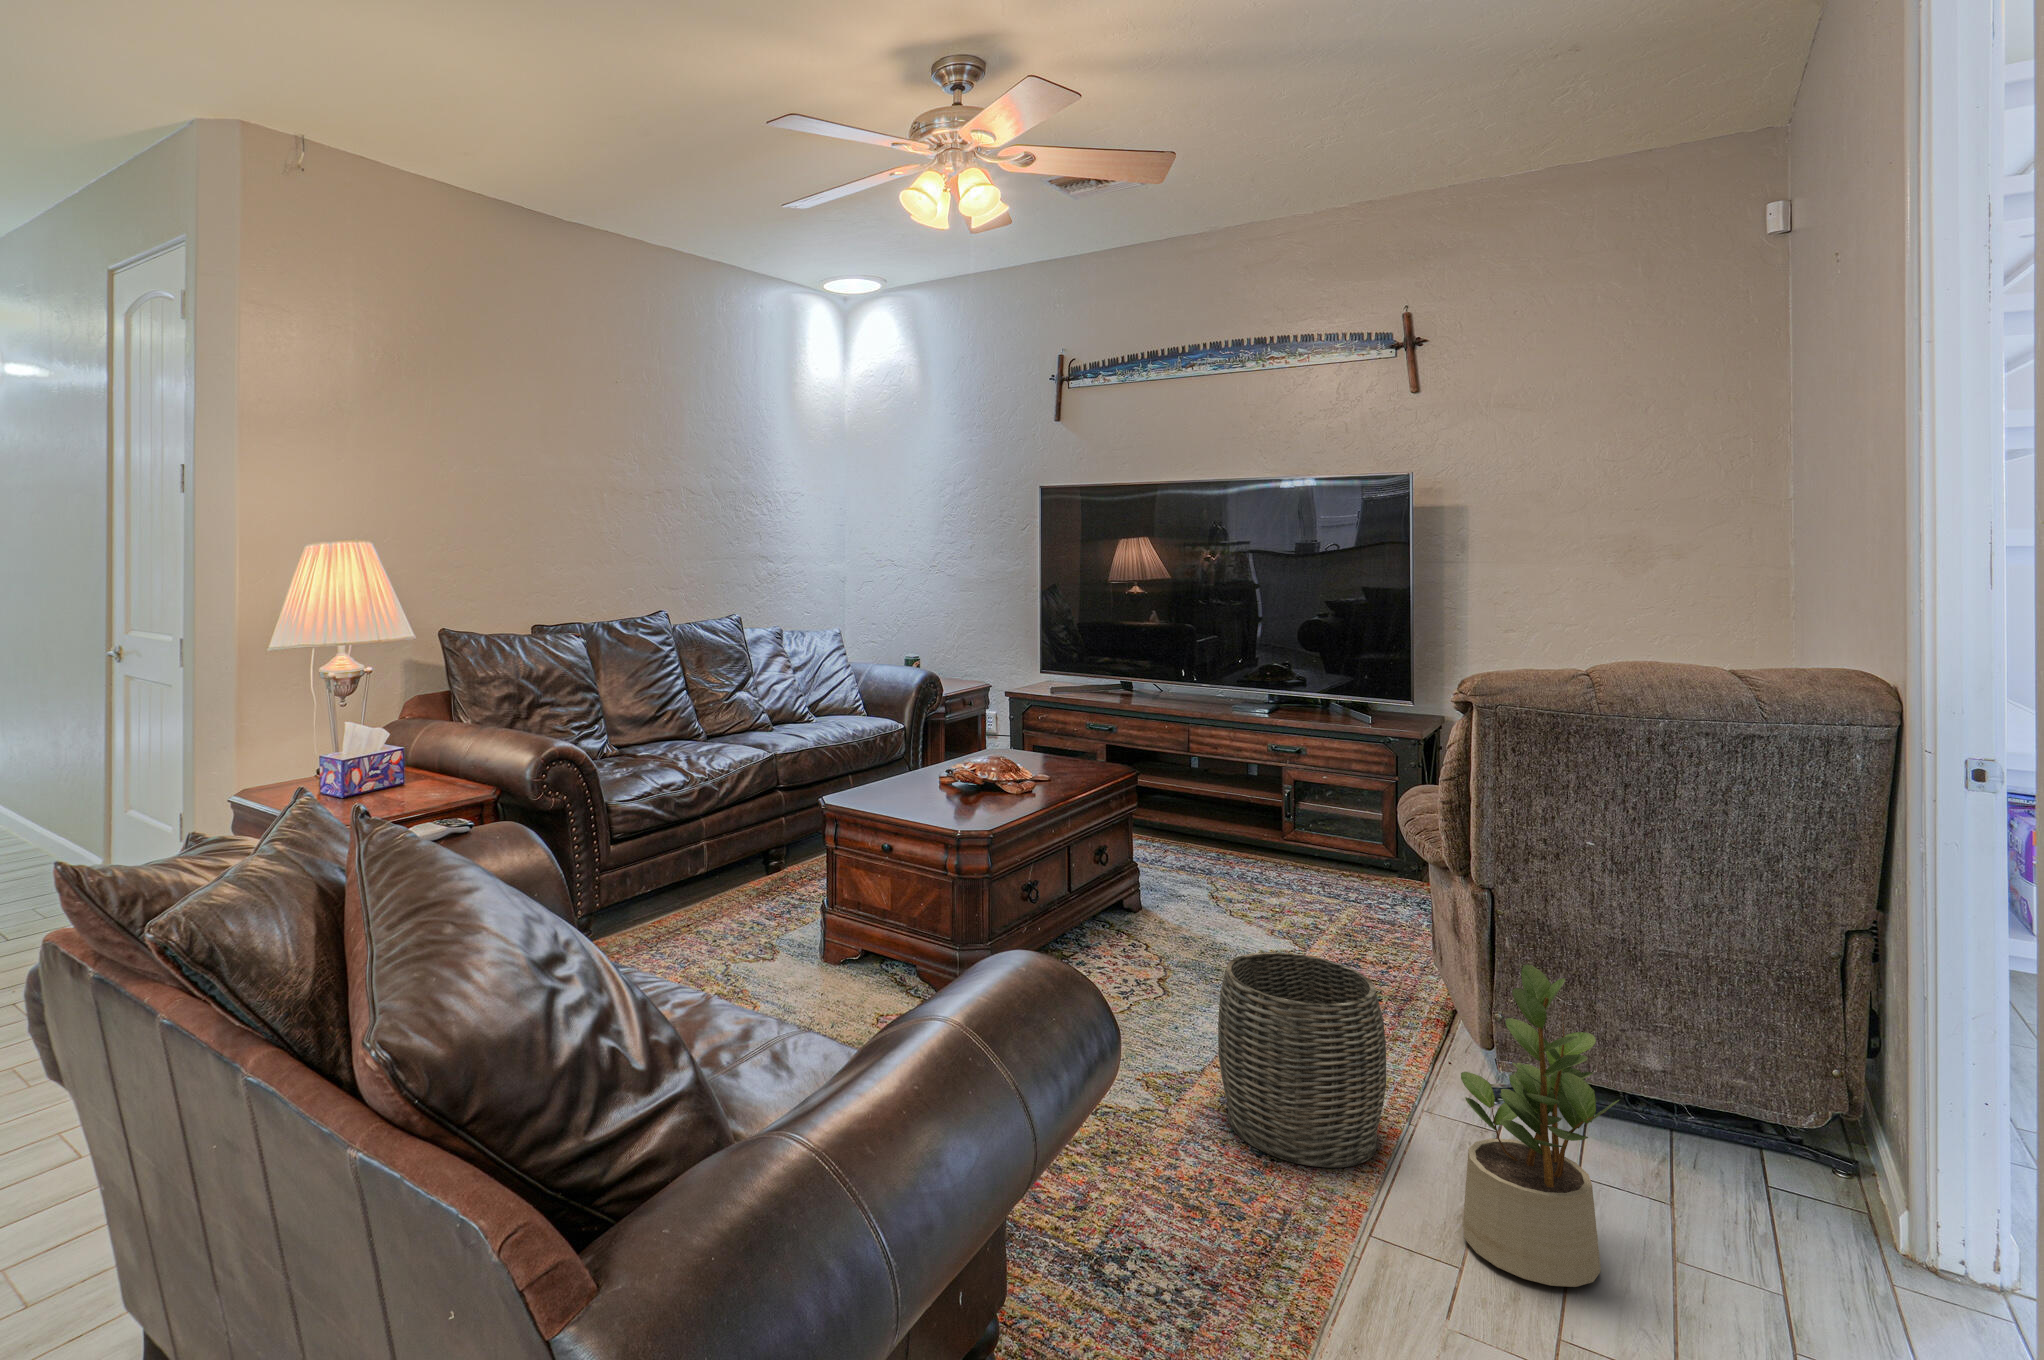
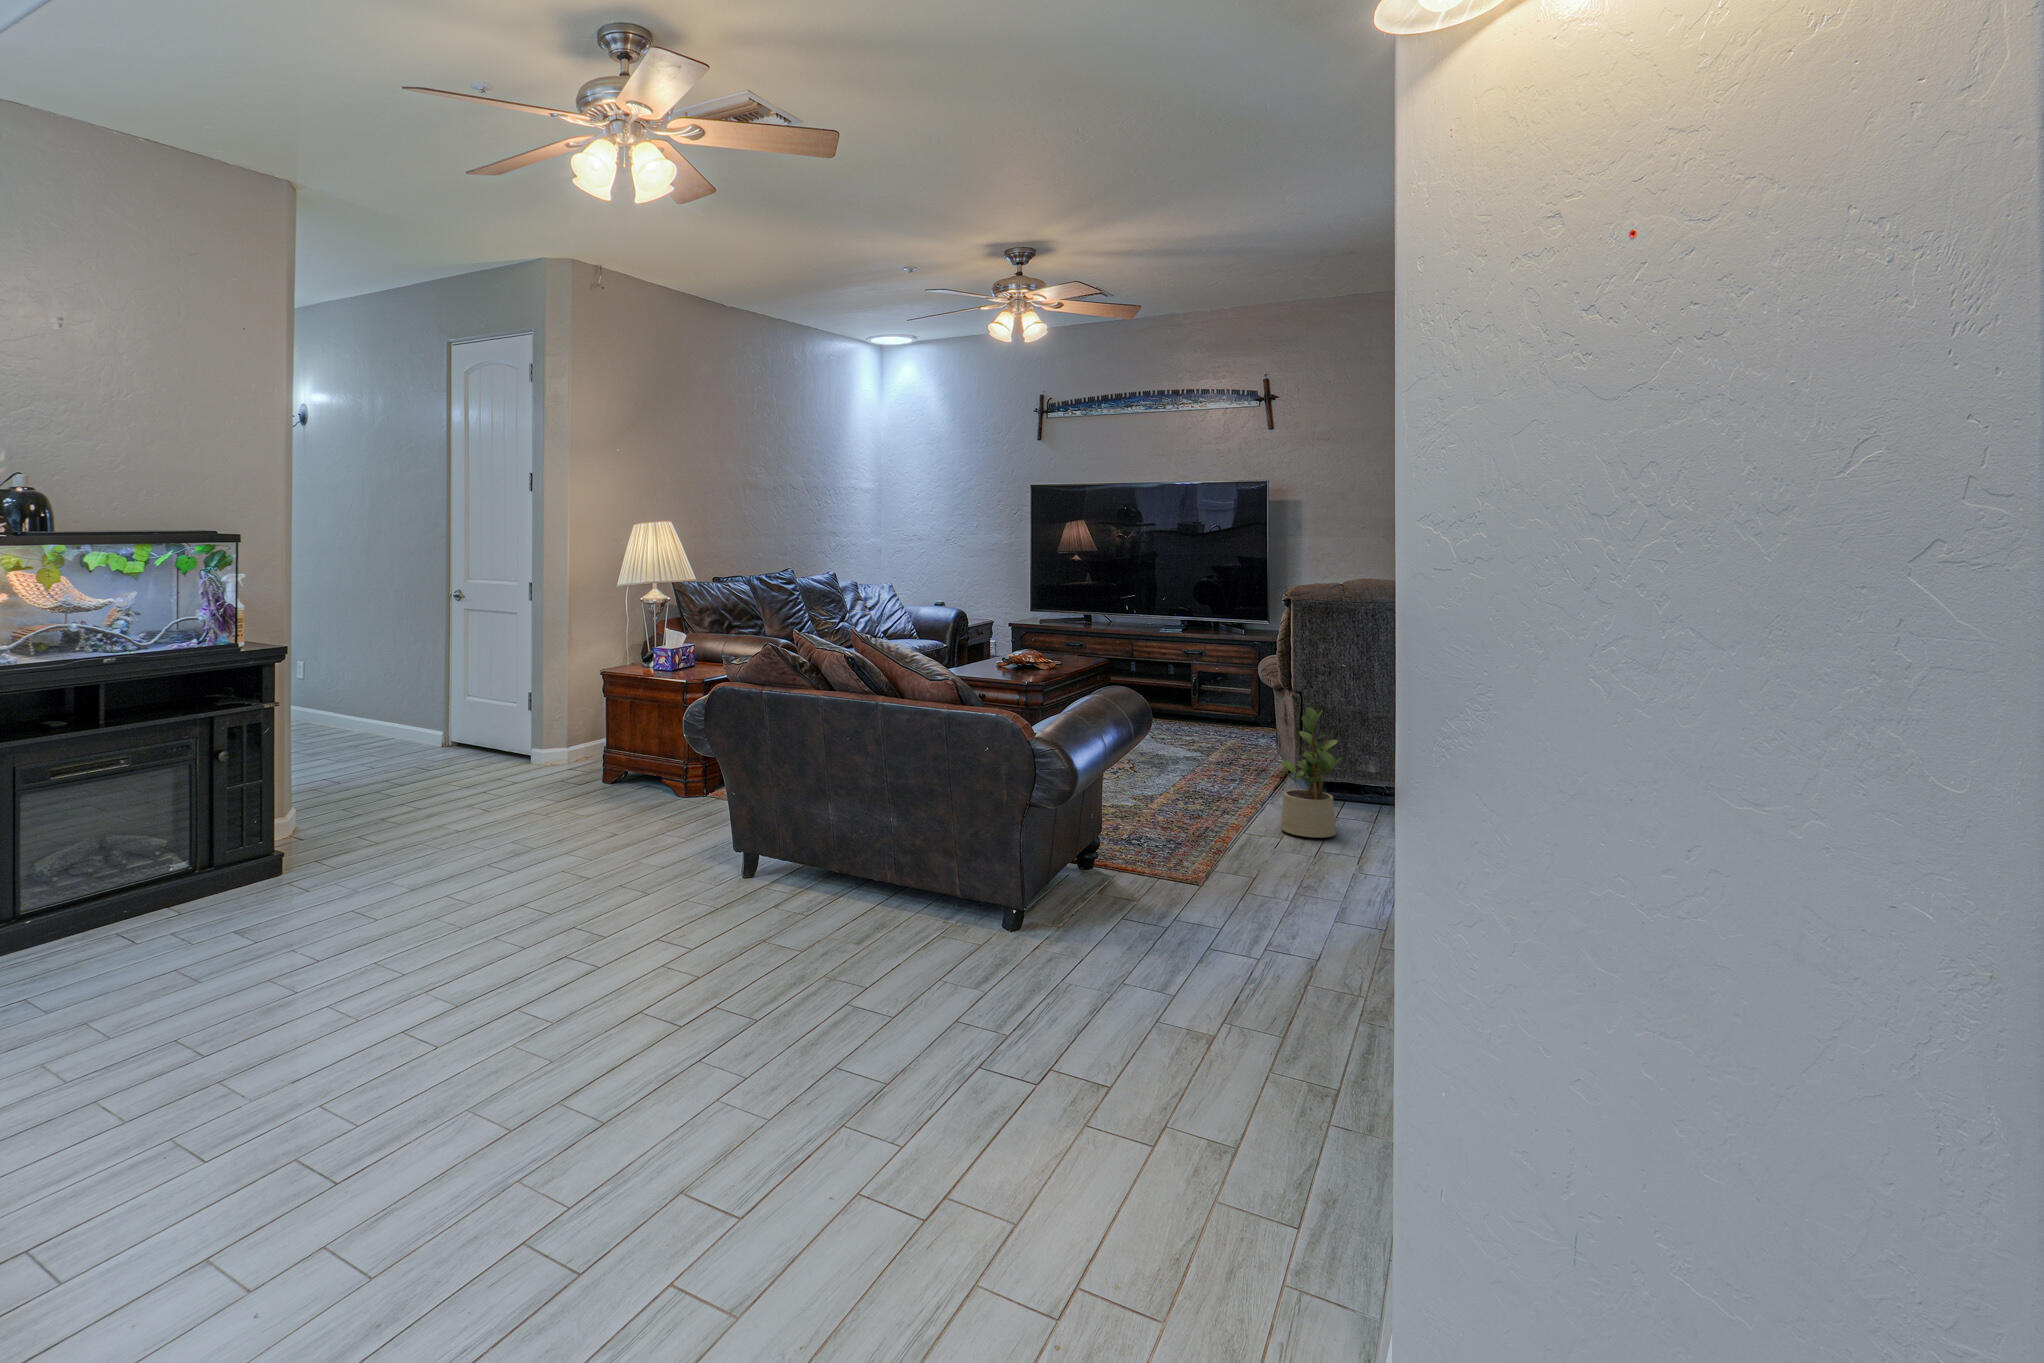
woven basket: present [1218,952,1386,1168] -> none [1170,728,1249,817]

